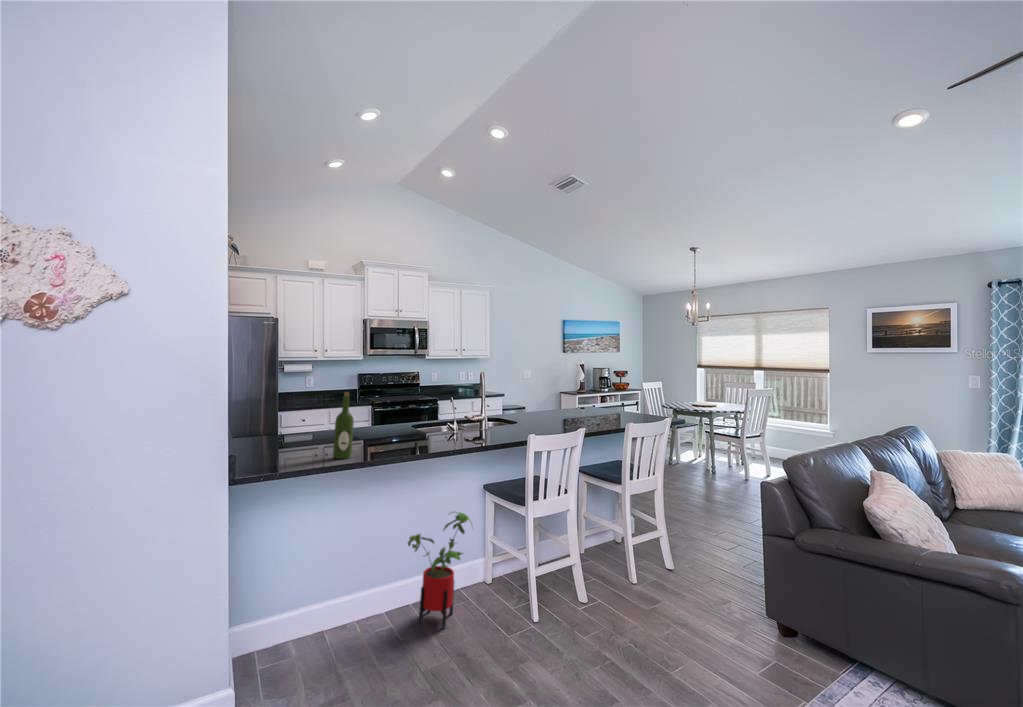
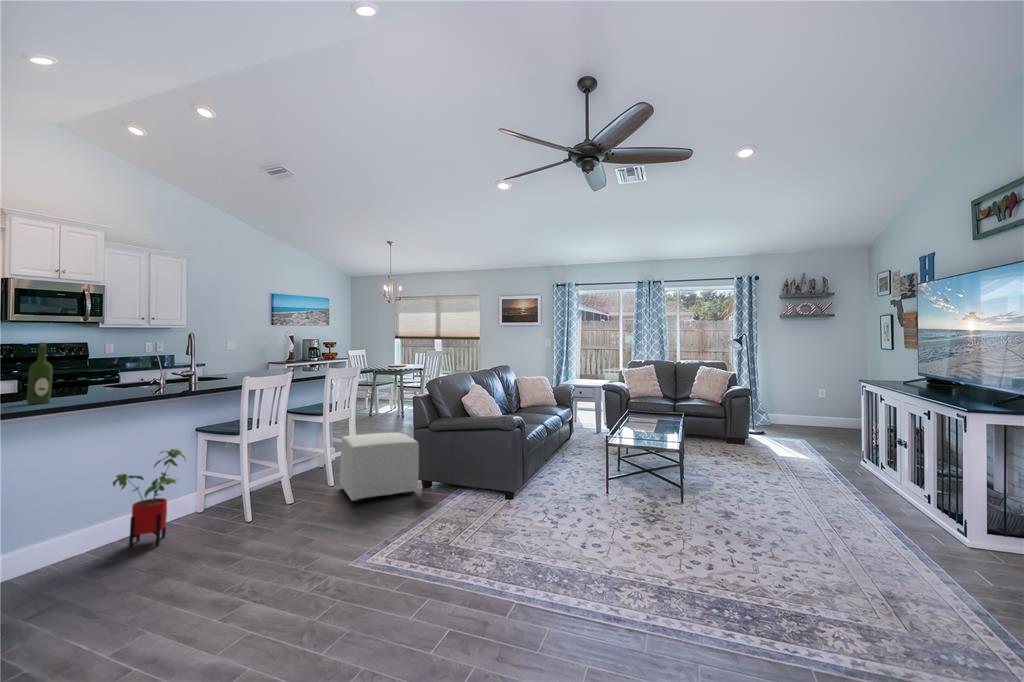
ottoman: none [644,518,773,638] -> present [340,432,419,502]

